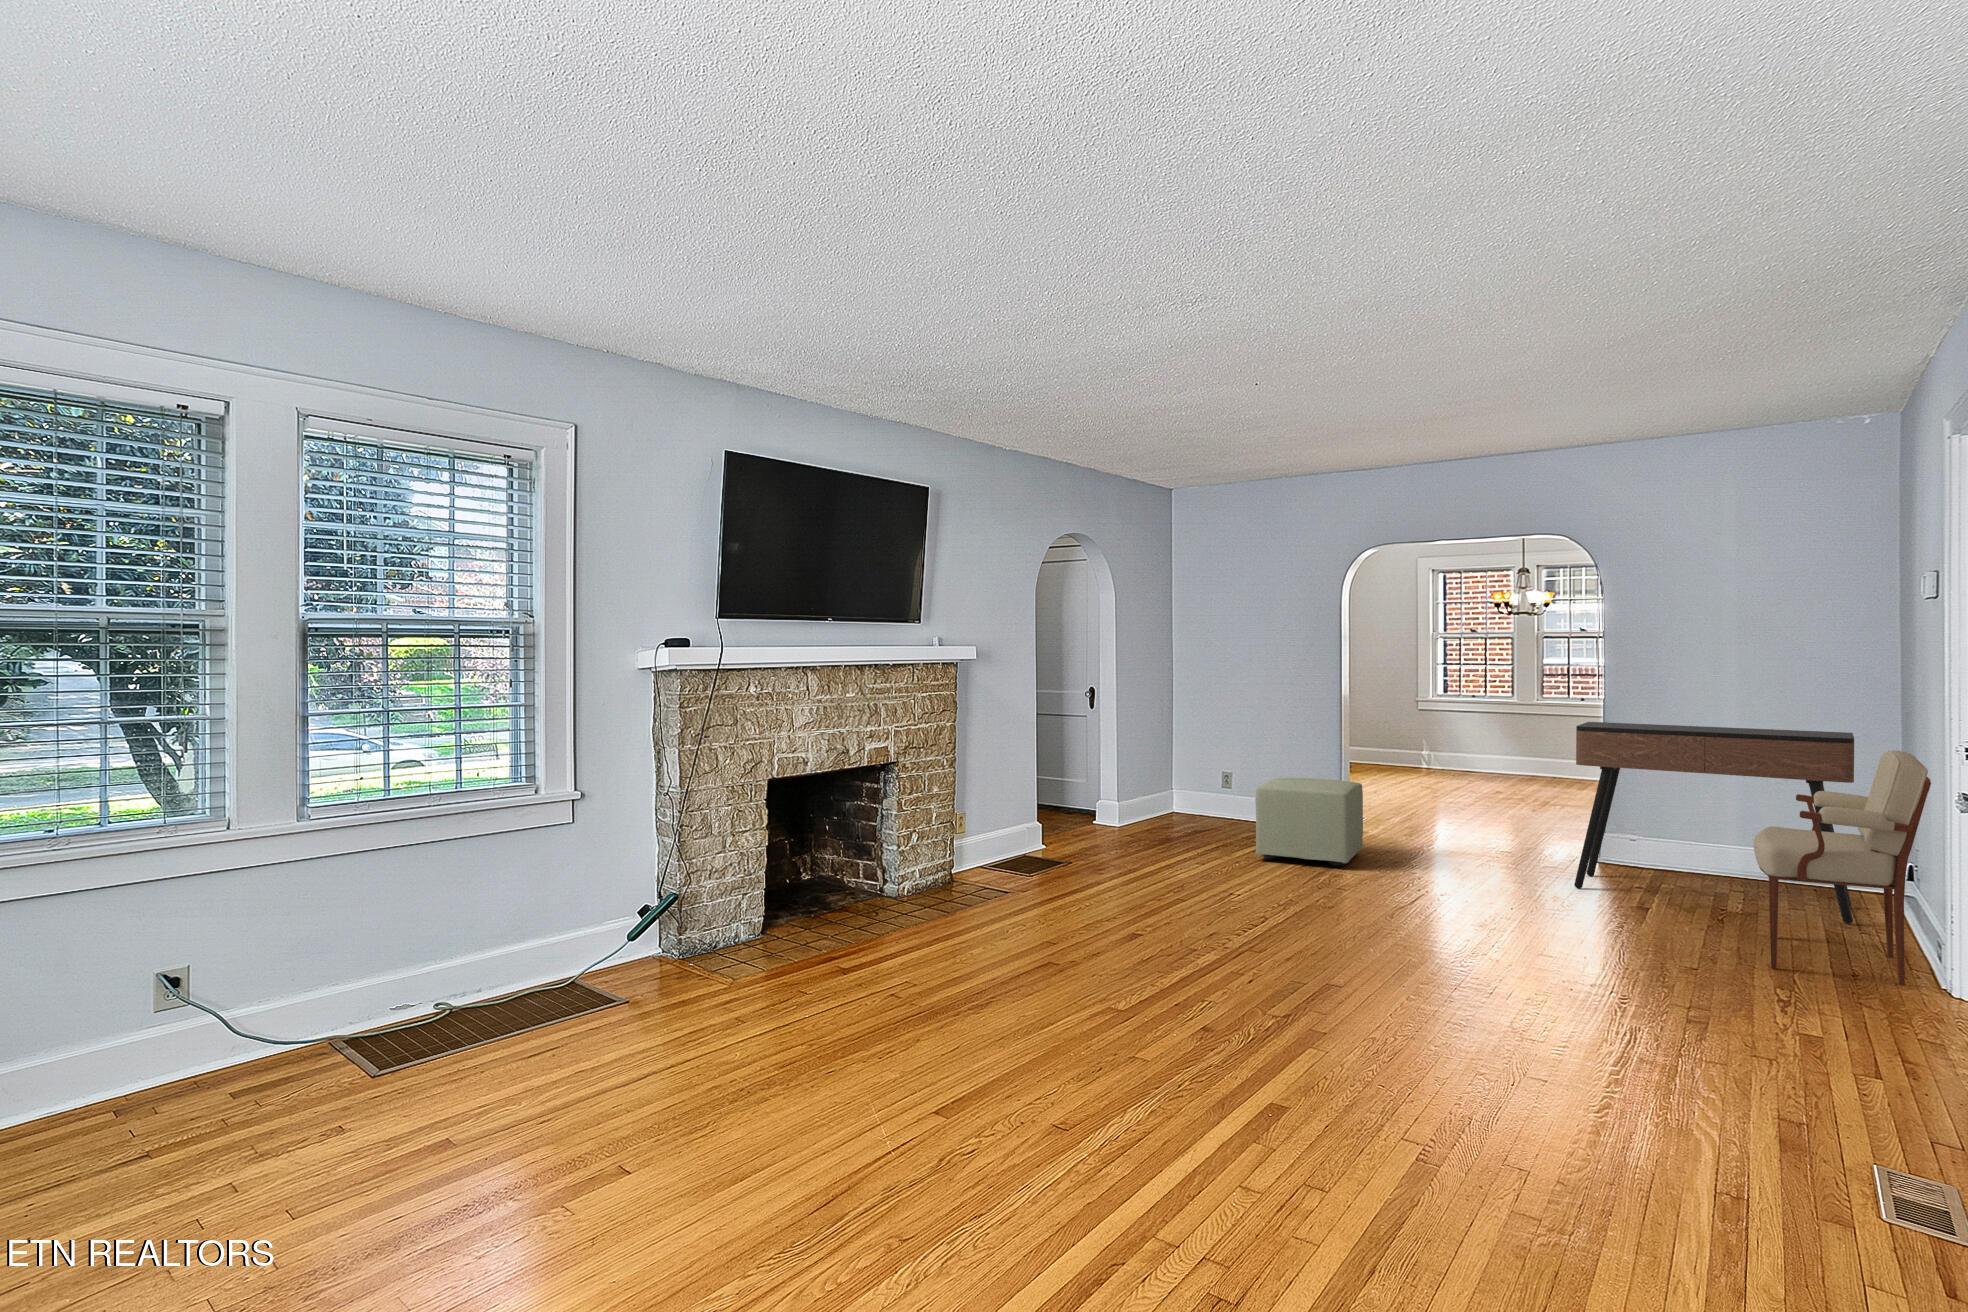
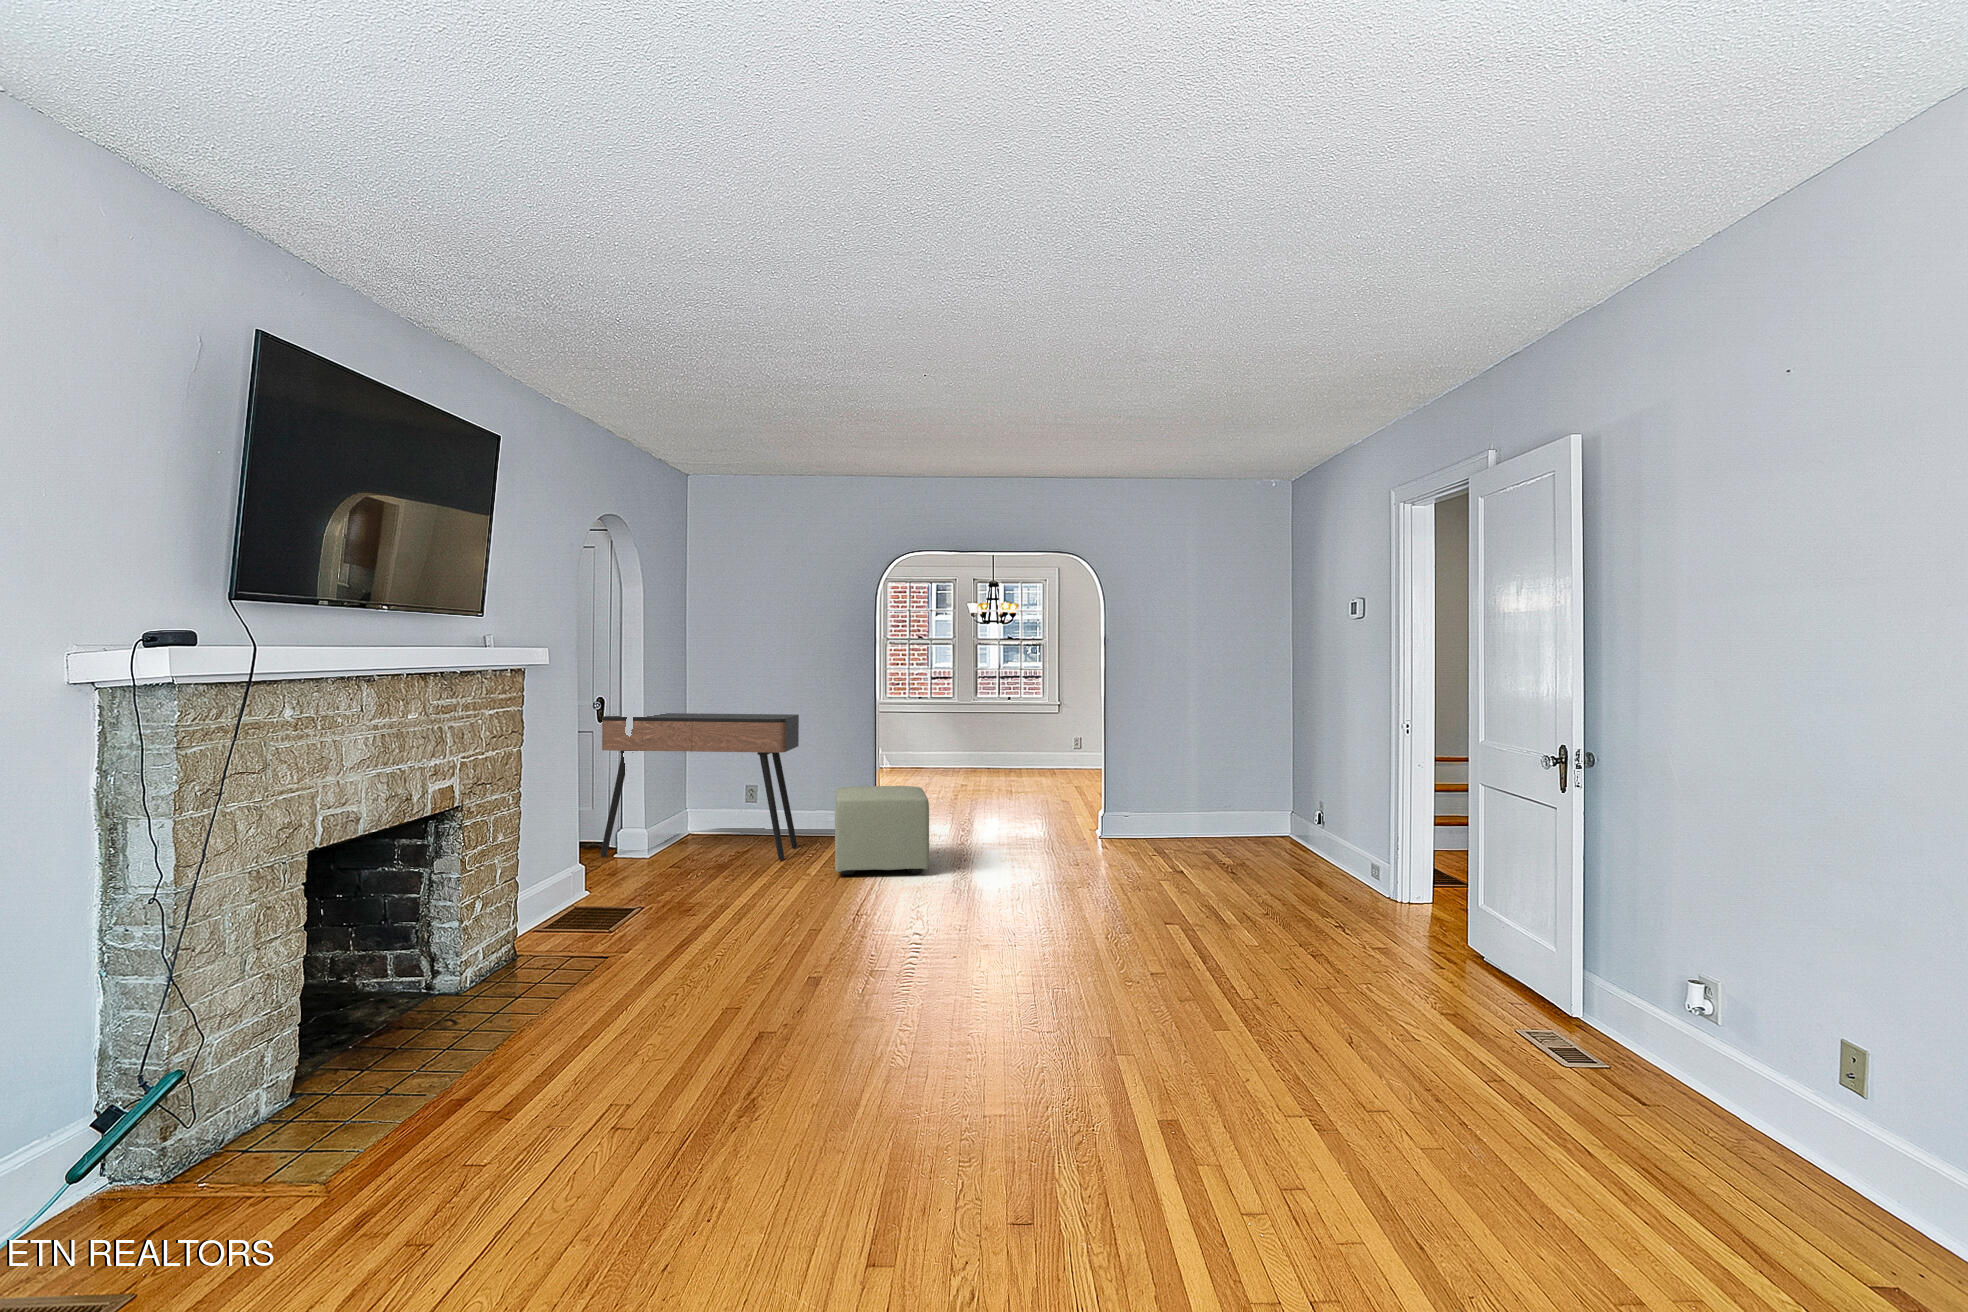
console table: present [1574,722,1854,924] -> present [600,713,799,860]
armchair: present [1754,750,1931,985] -> none [1272,733,1401,913]

